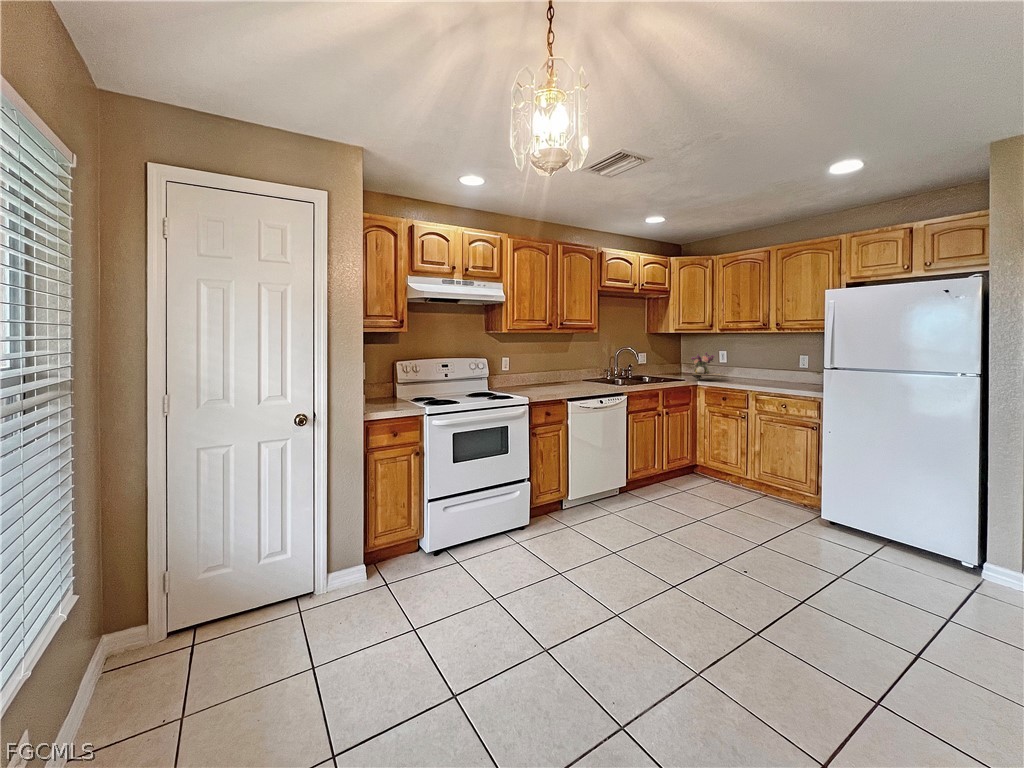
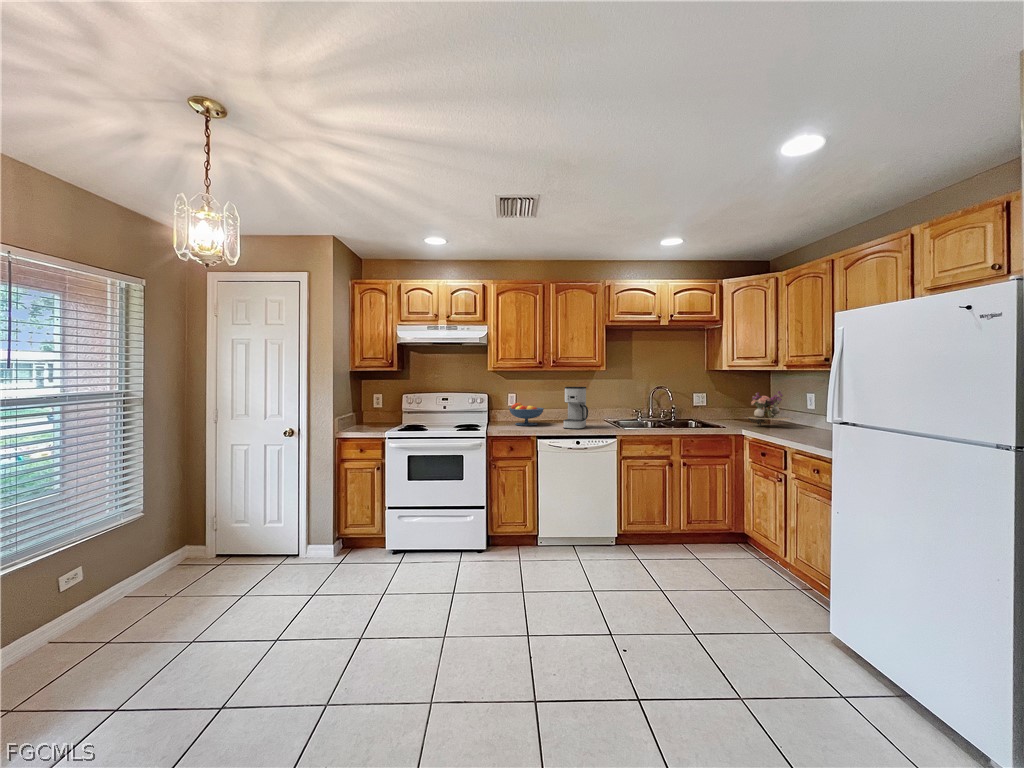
coffee maker: none [572,350,597,391] -> present [563,387,588,429]
fruit bowl: none [513,367,549,391] -> present [509,403,544,426]

